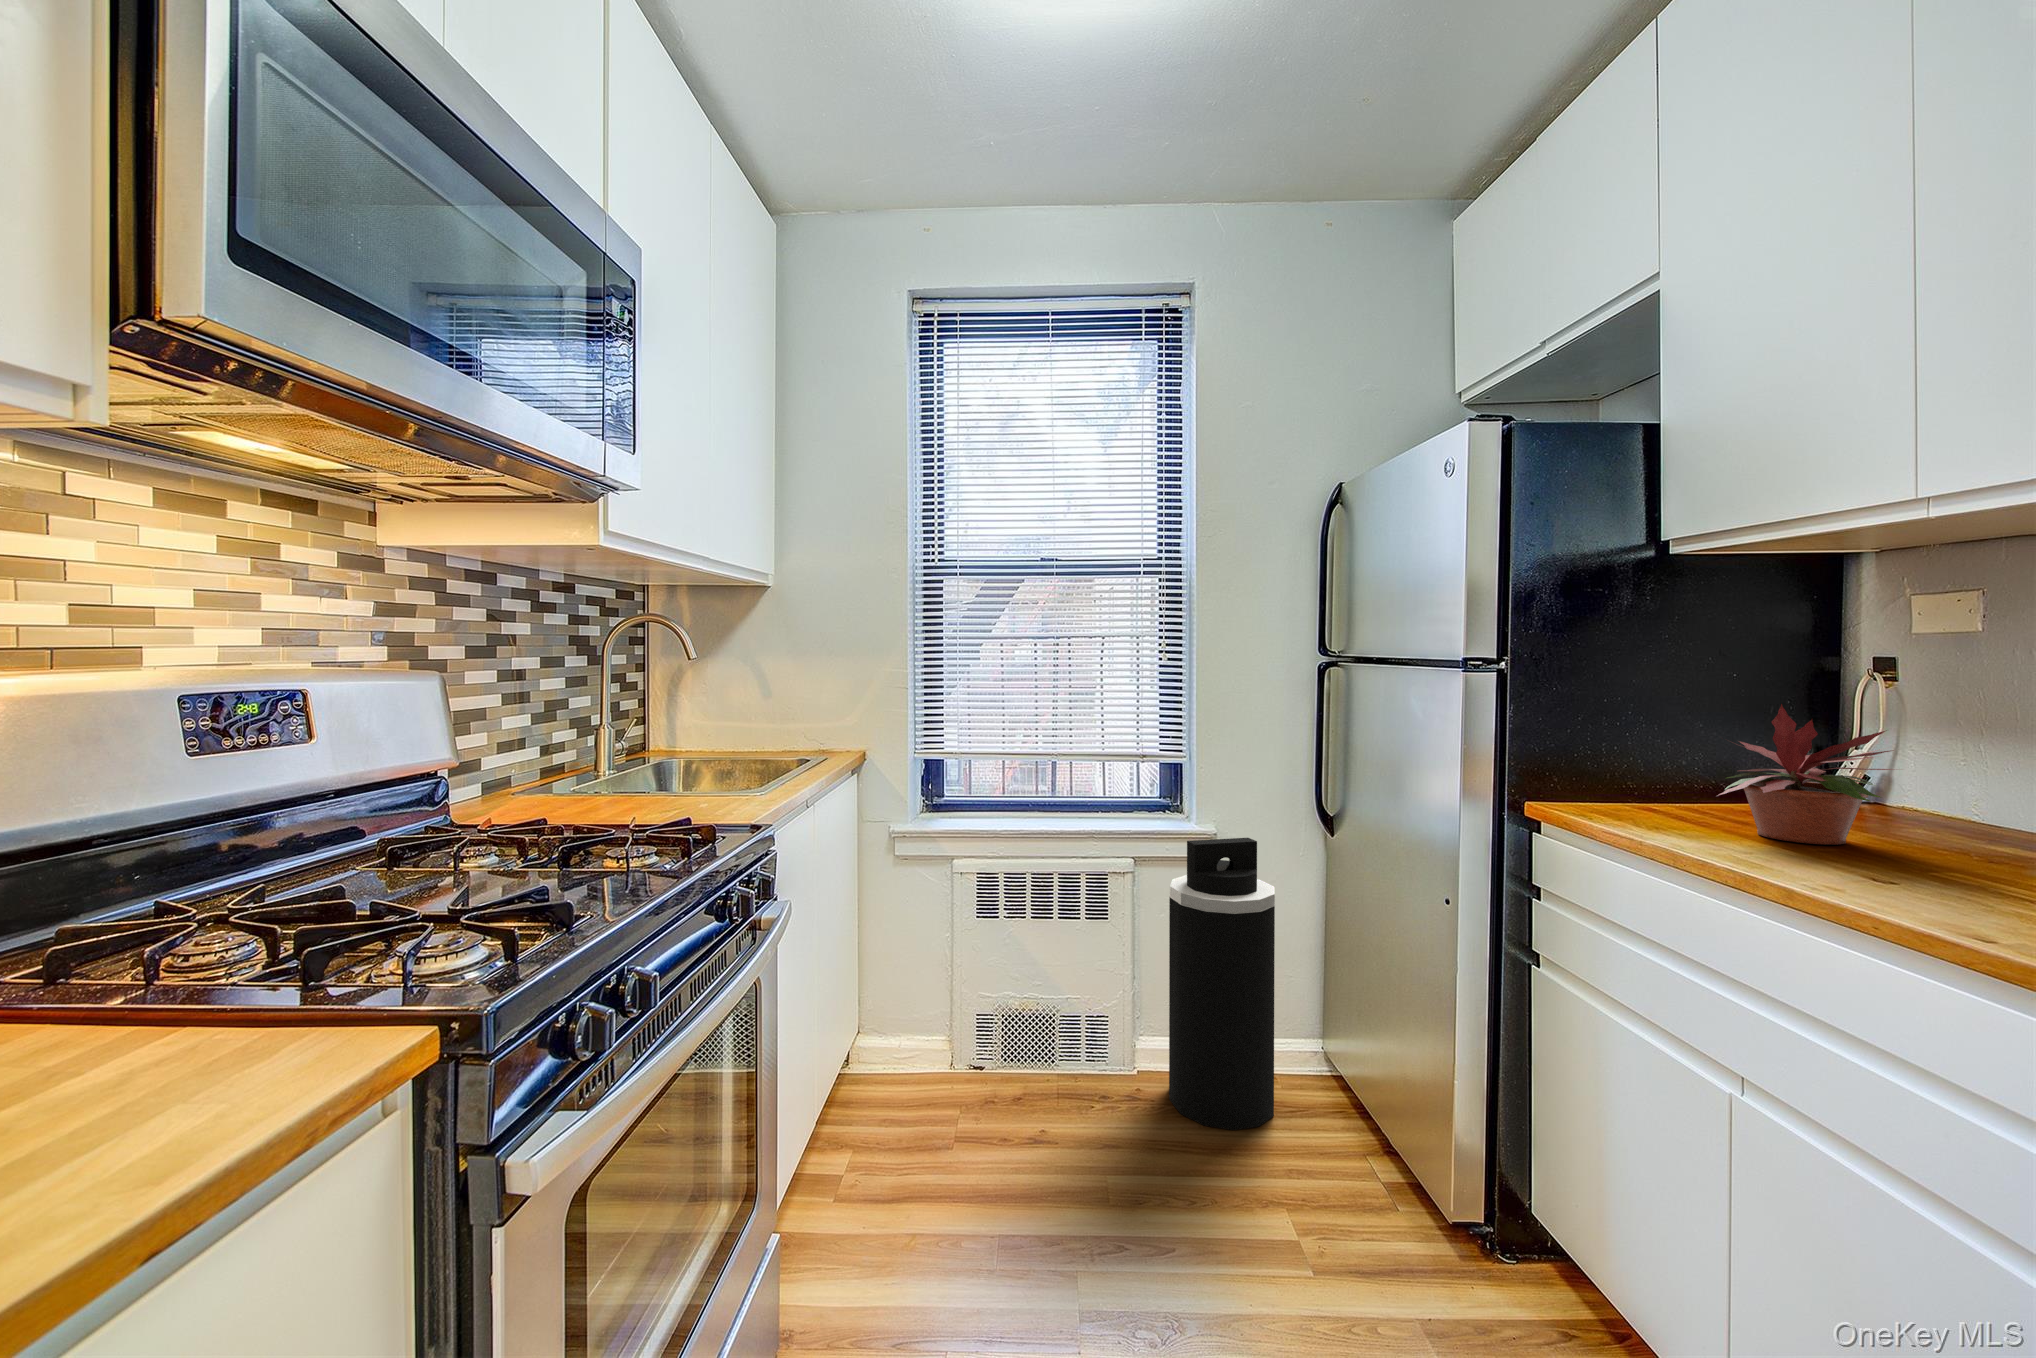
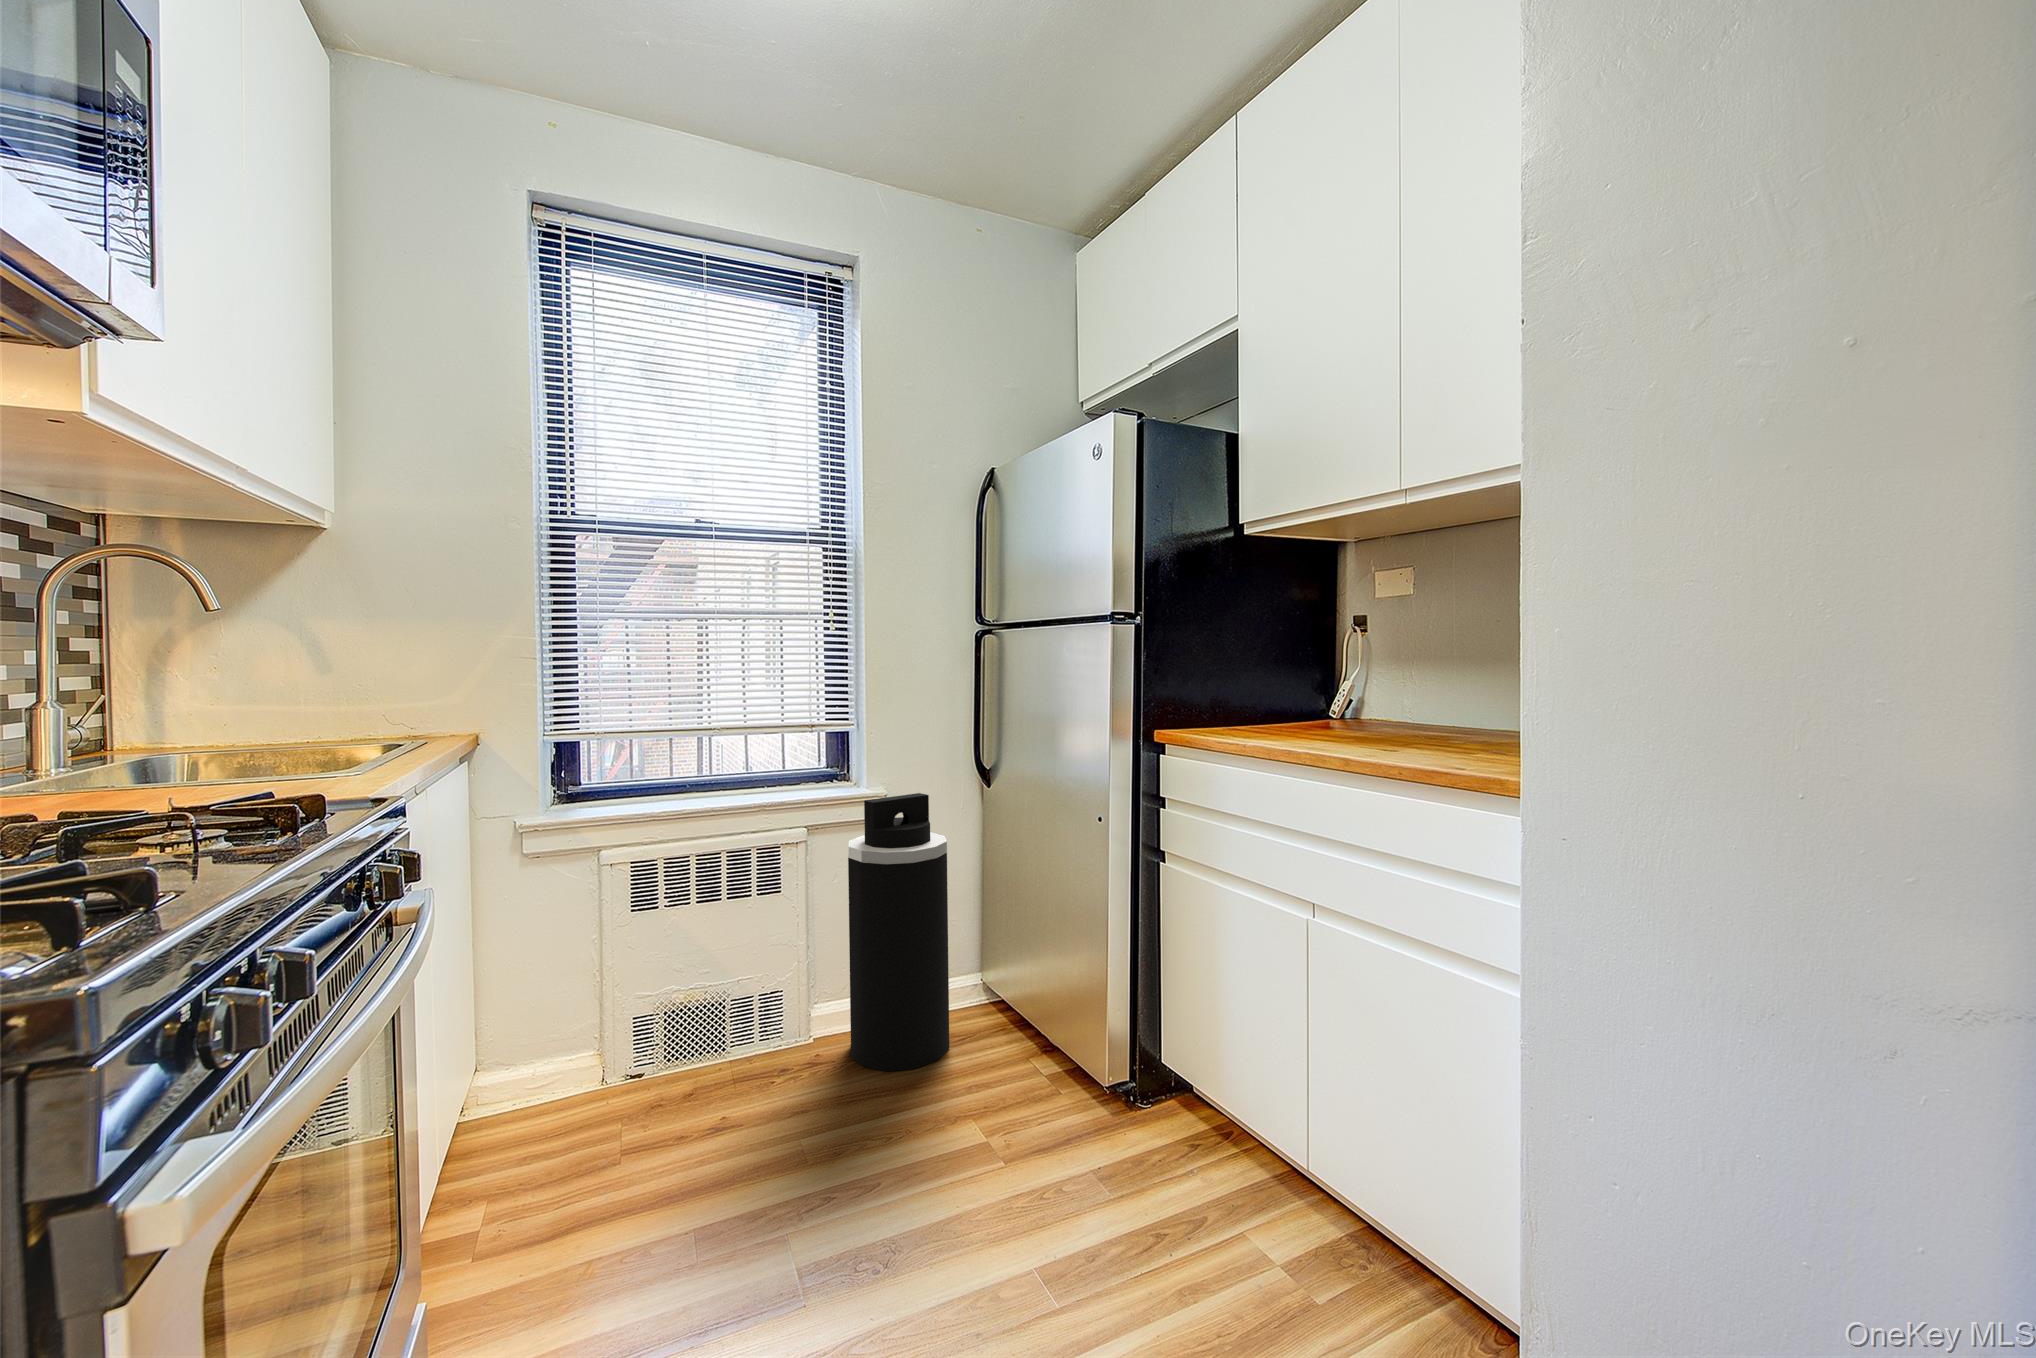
potted plant: present [1719,704,1894,845] -> none [1270,639,1382,738]

